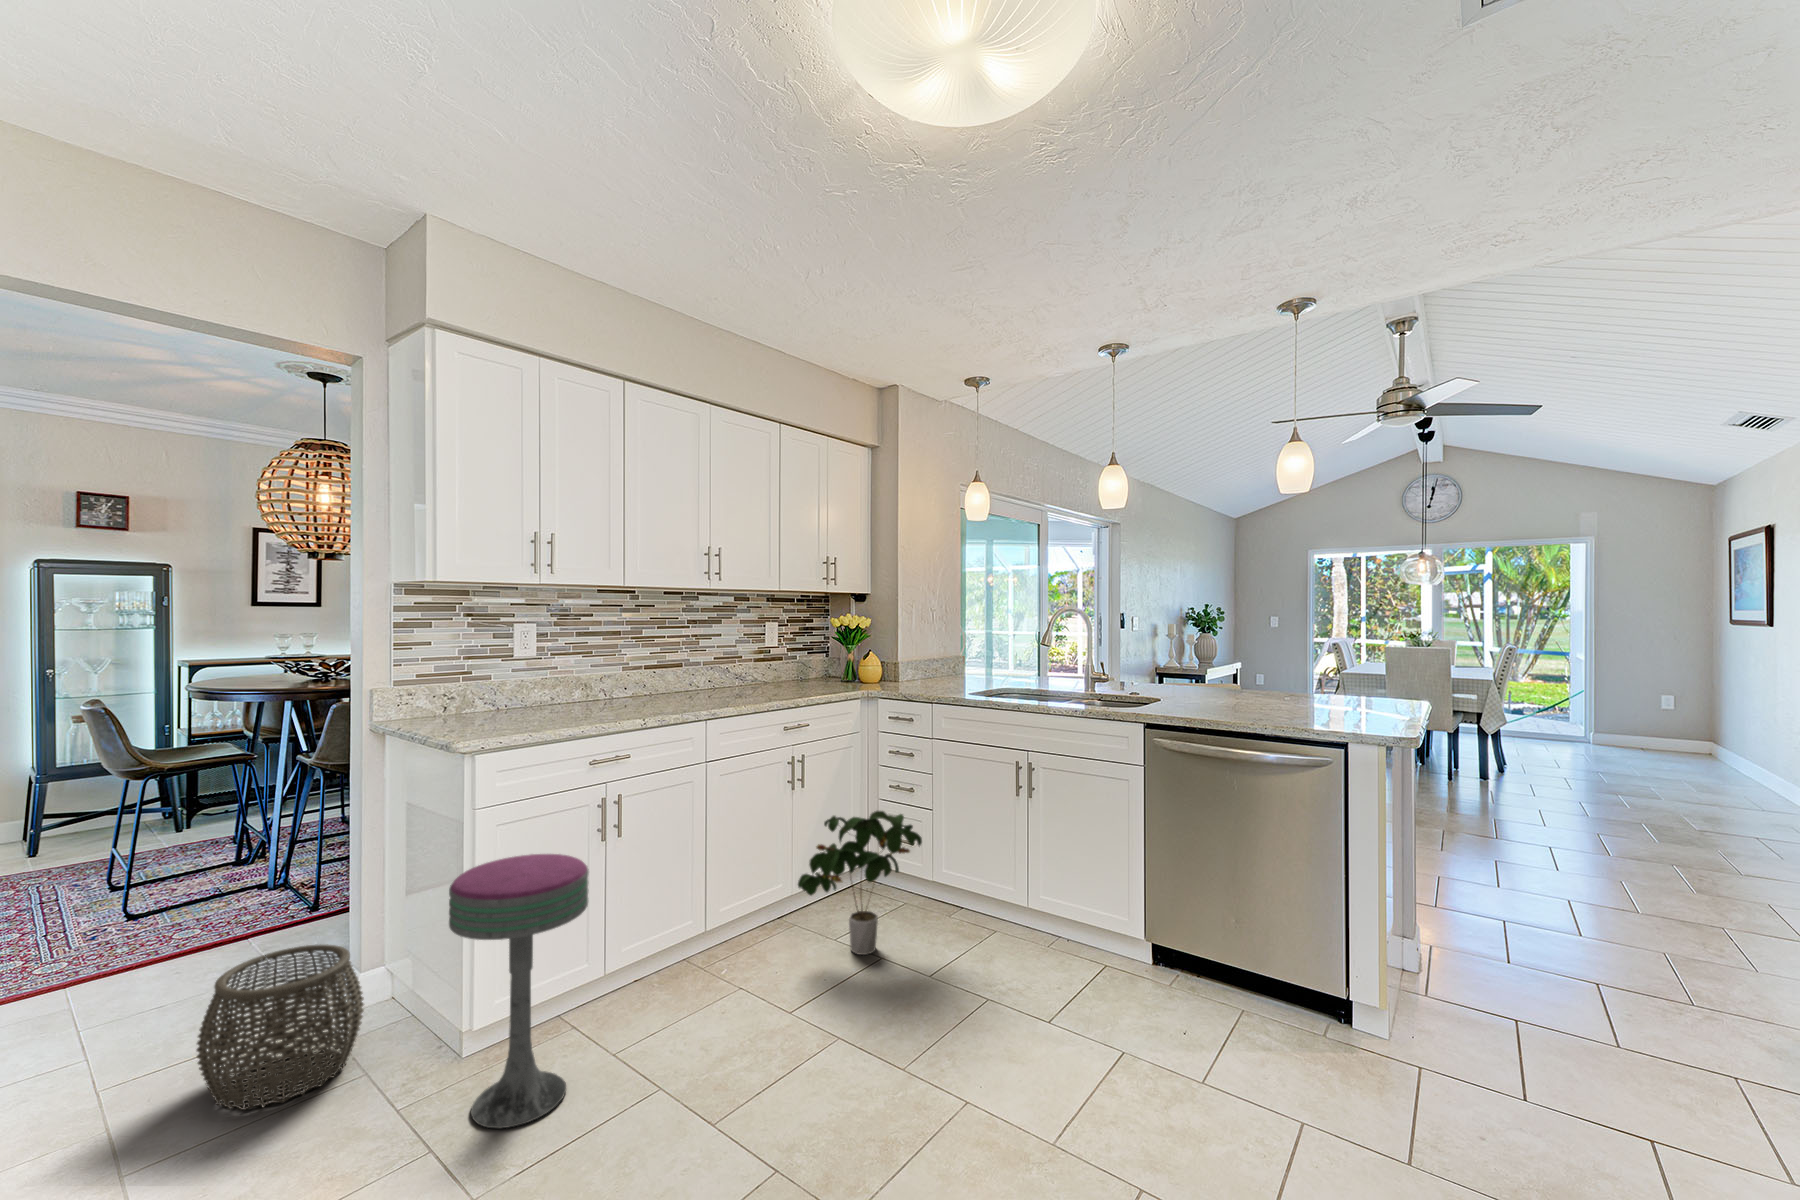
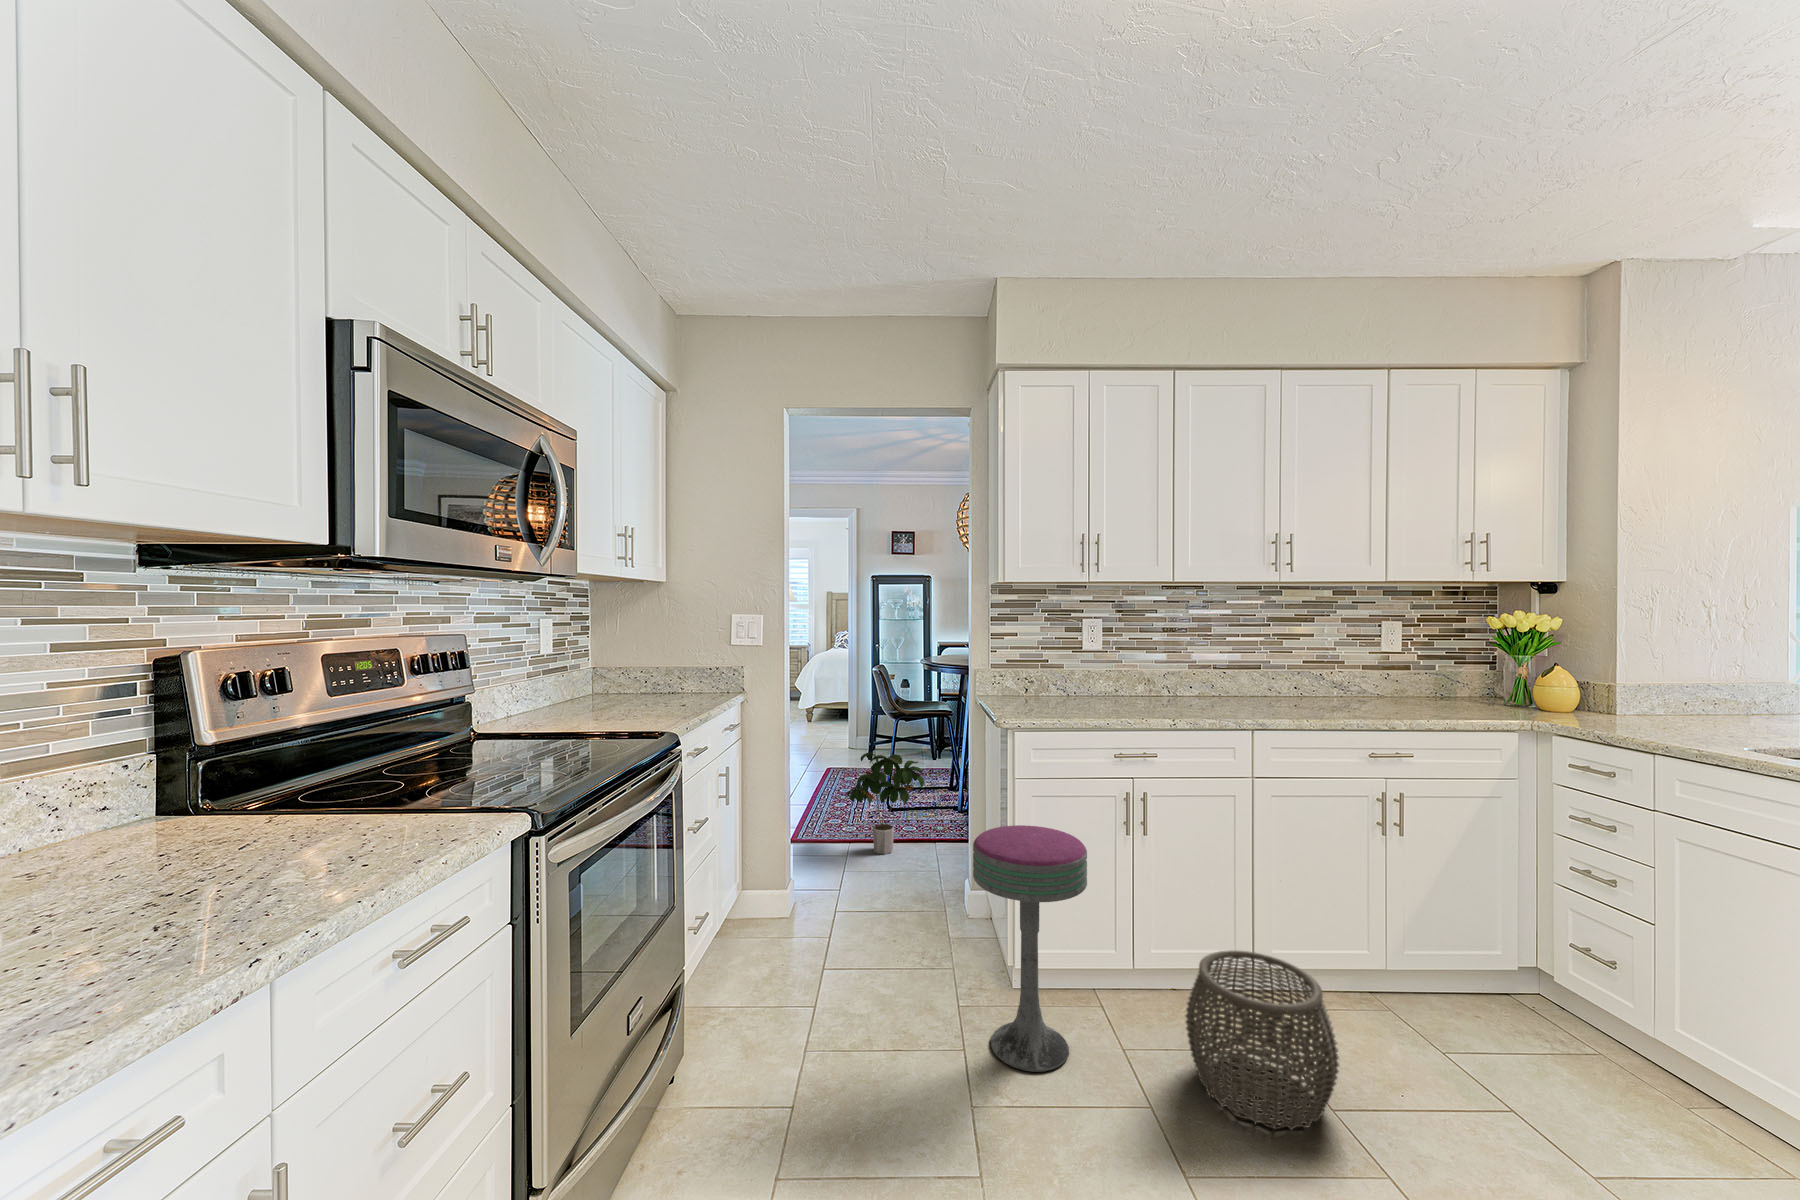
potted plant: present [798,811,922,955] -> present [847,752,924,854]
woven basket: present [196,944,364,1110] -> present [1186,950,1339,1130]

